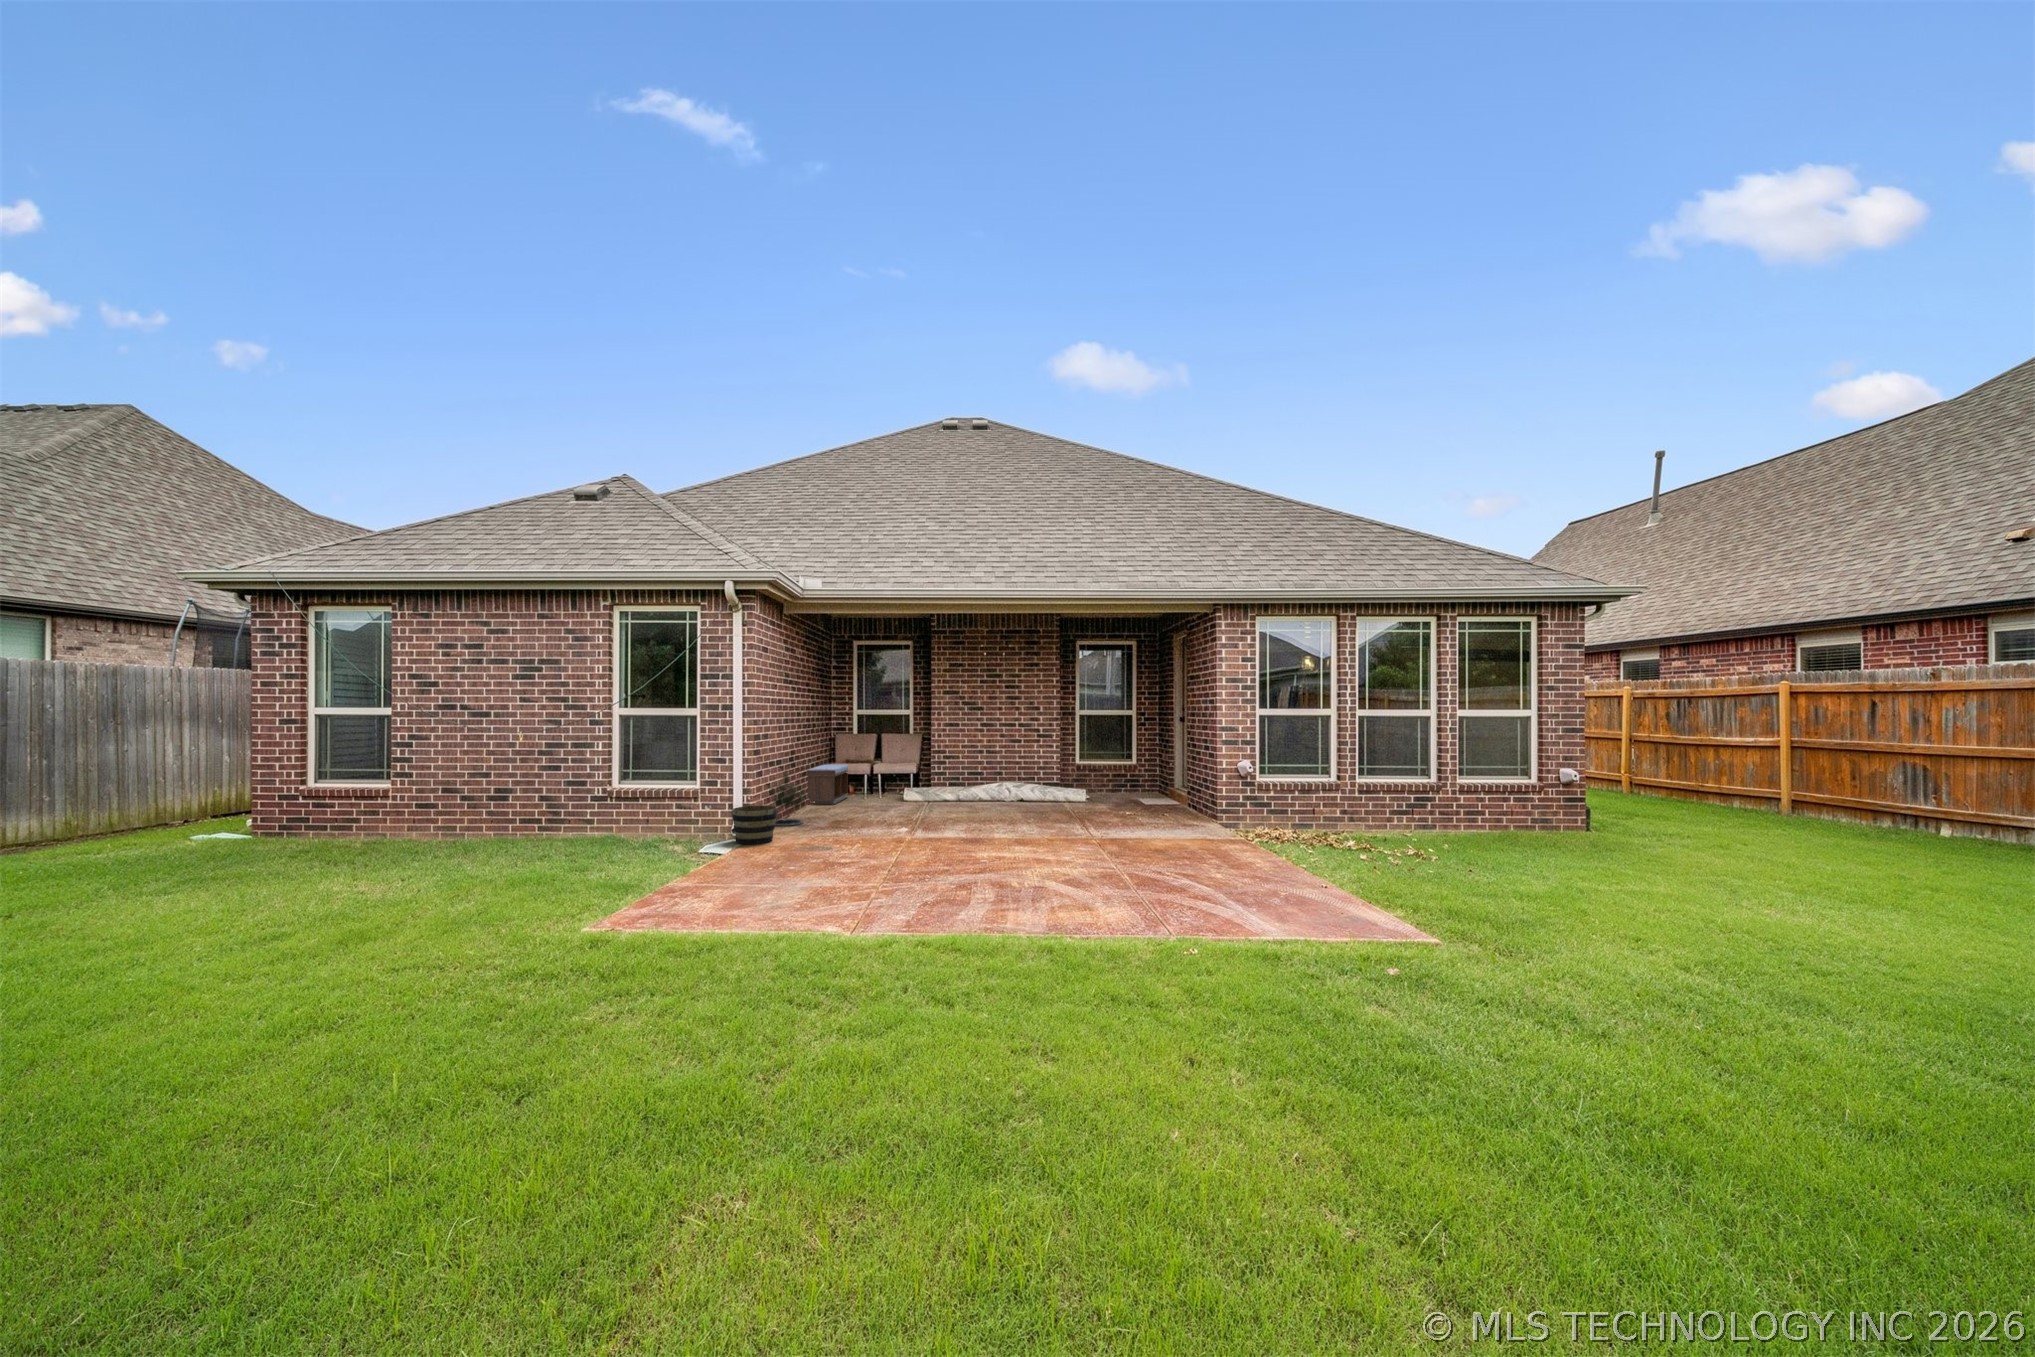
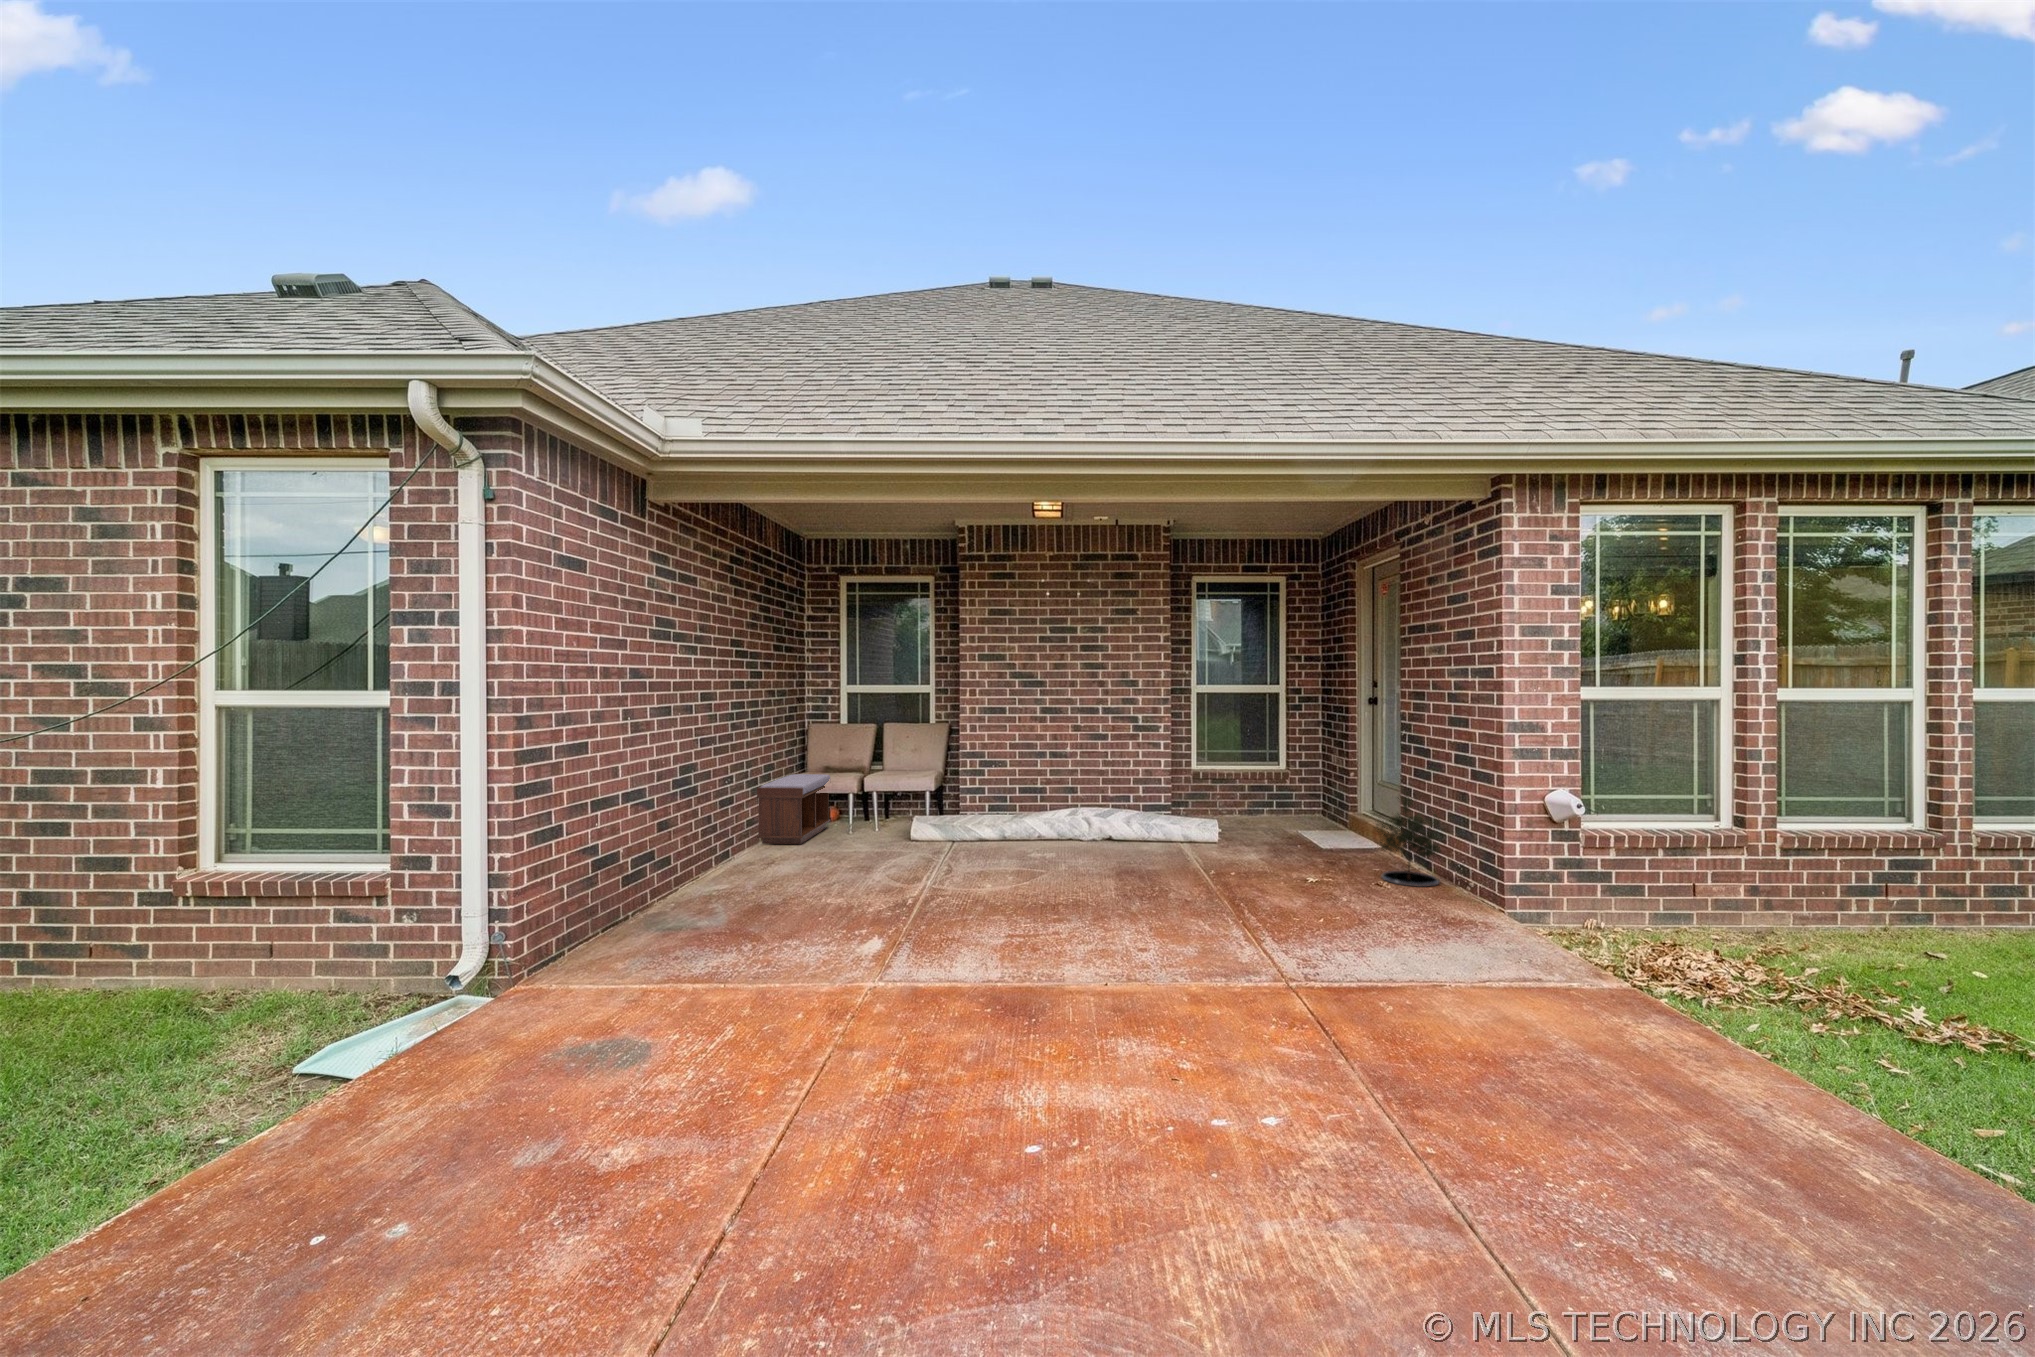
potted tree: present [772,772,805,826] -> present [1376,789,1440,887]
bucket: present [732,806,778,844] -> none [559,881,652,969]

